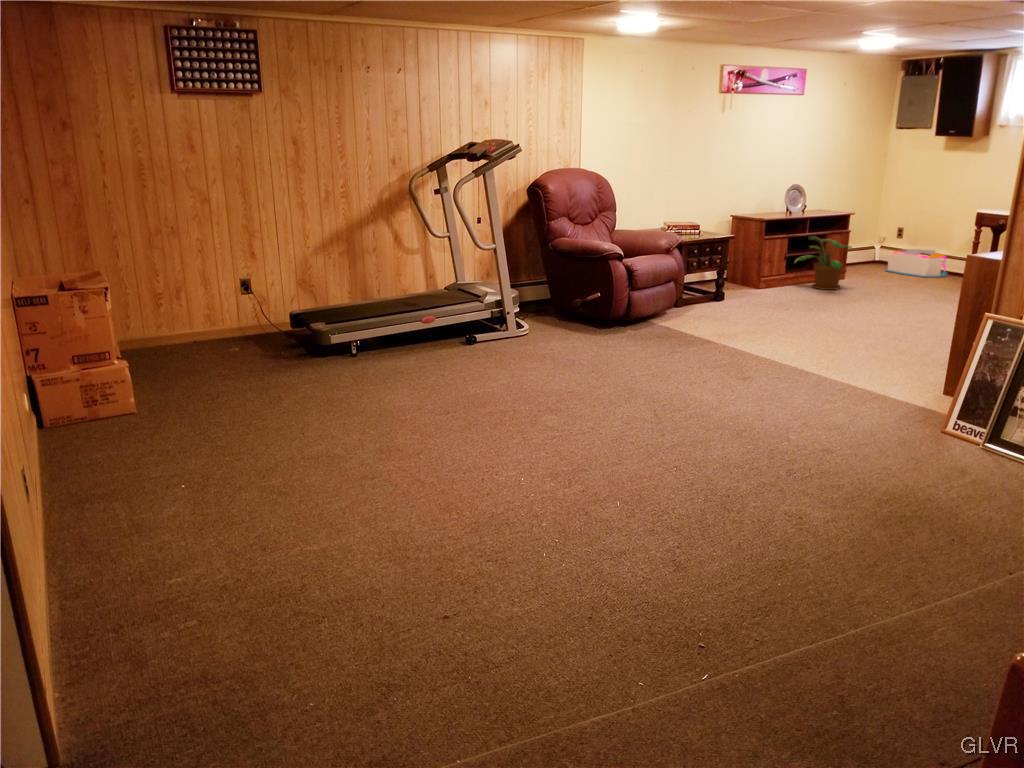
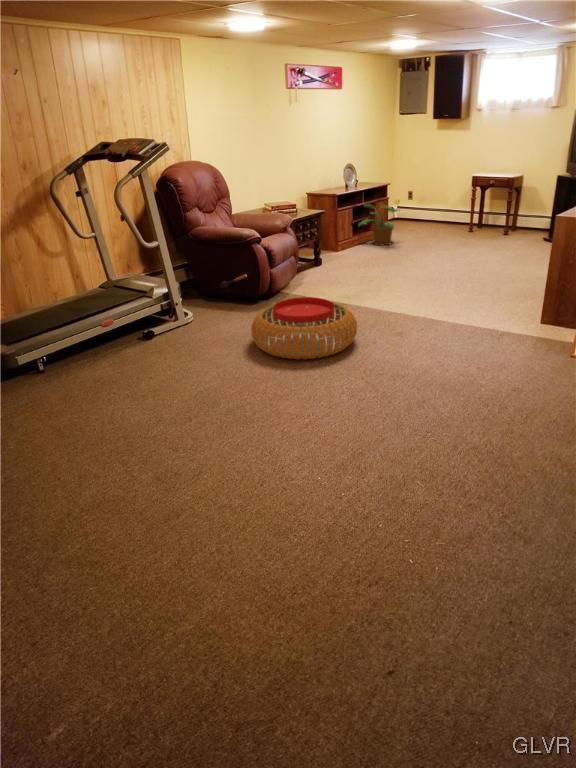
storage bin: present [886,249,947,277] -> none [408,205,450,227]
pouf: none [565,320,689,386] -> present [251,297,357,360]

